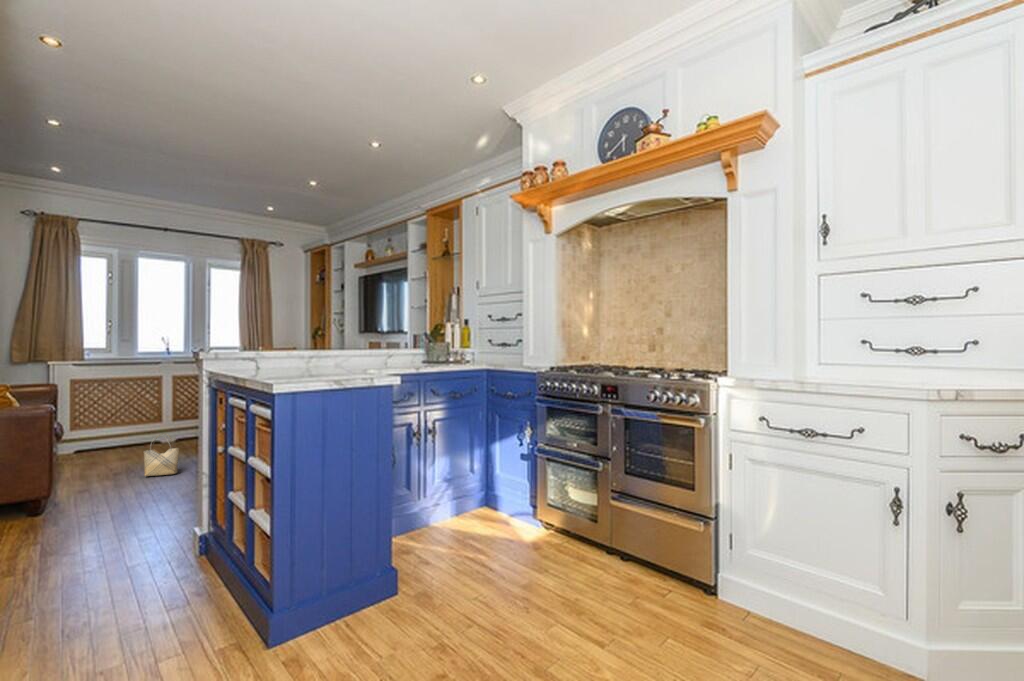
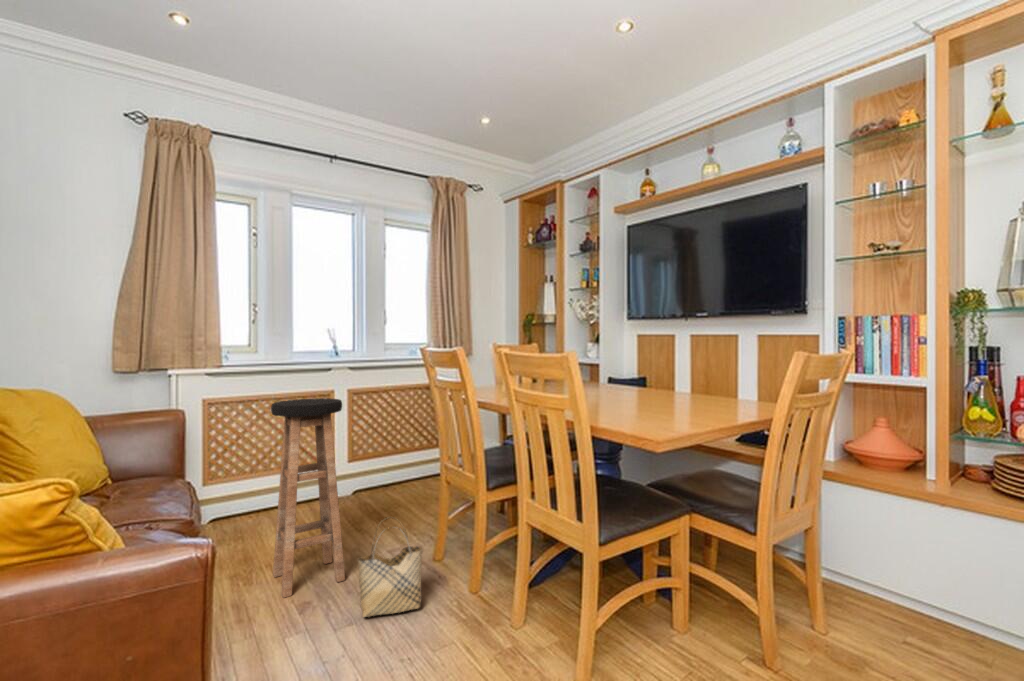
bar stool: none [104,378,146,474] -> present [271,398,345,598]

